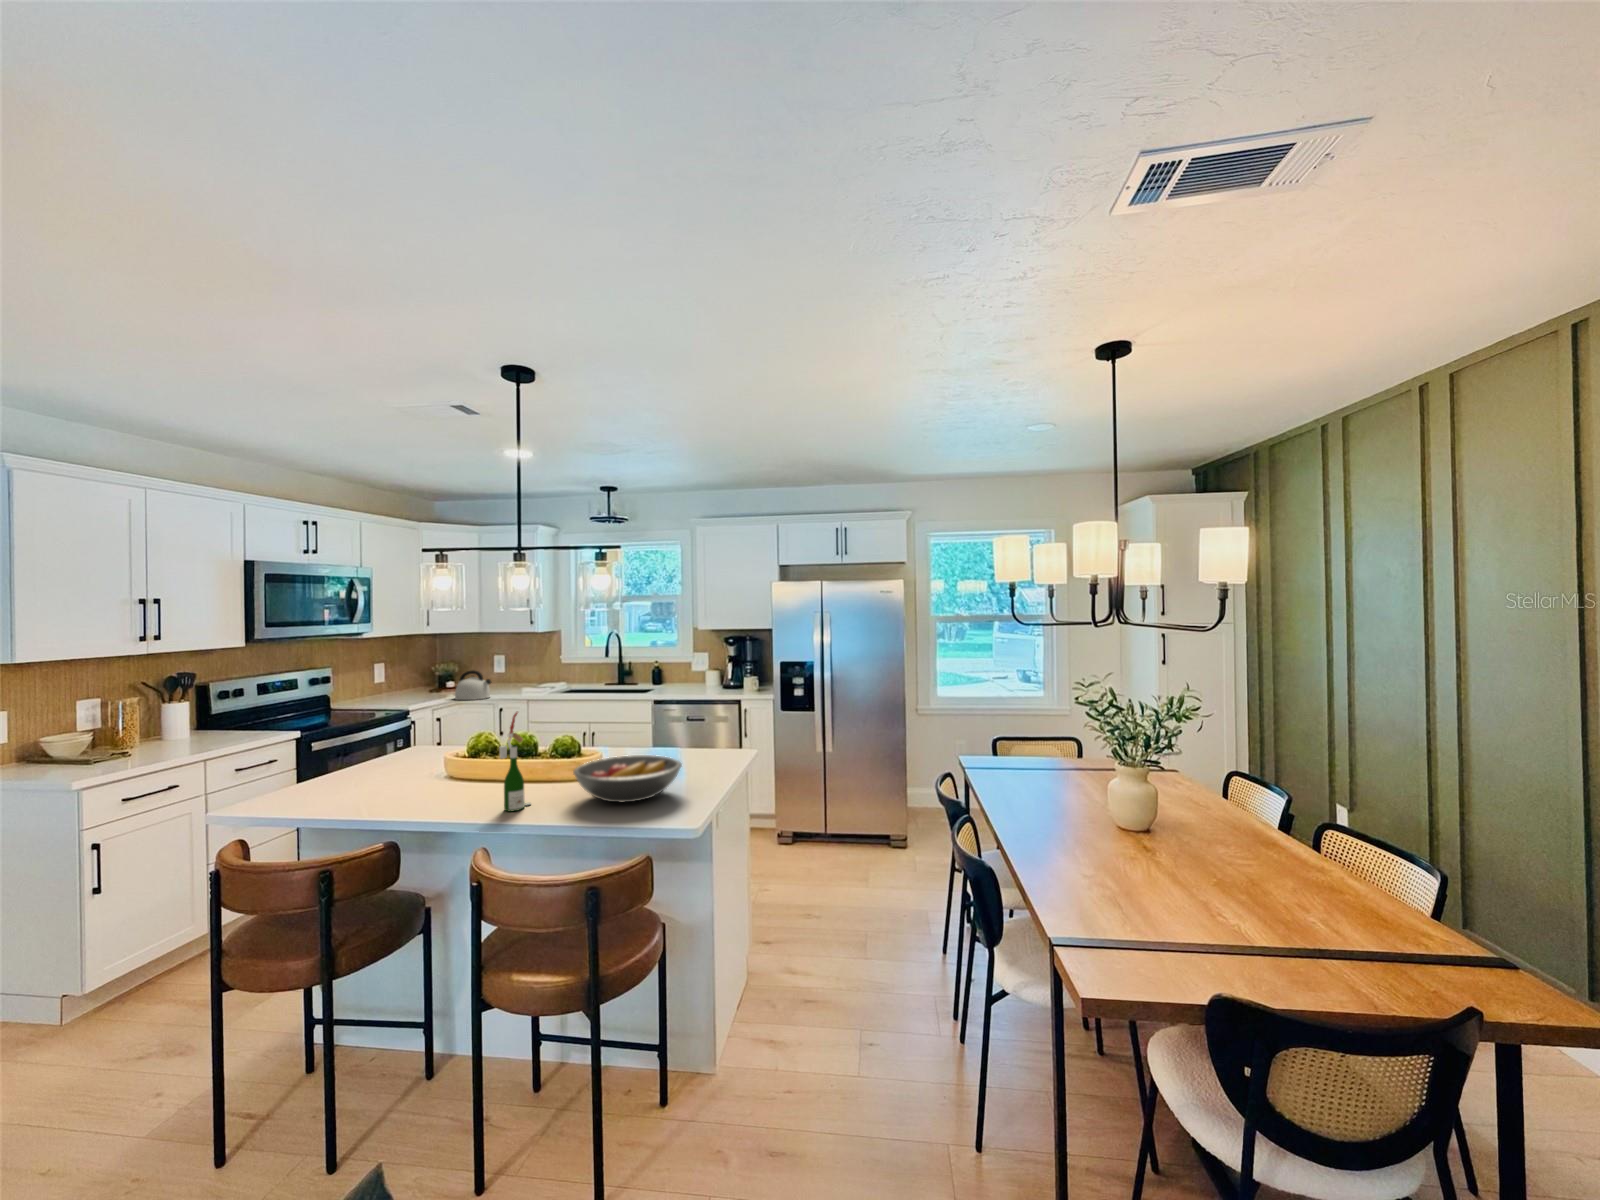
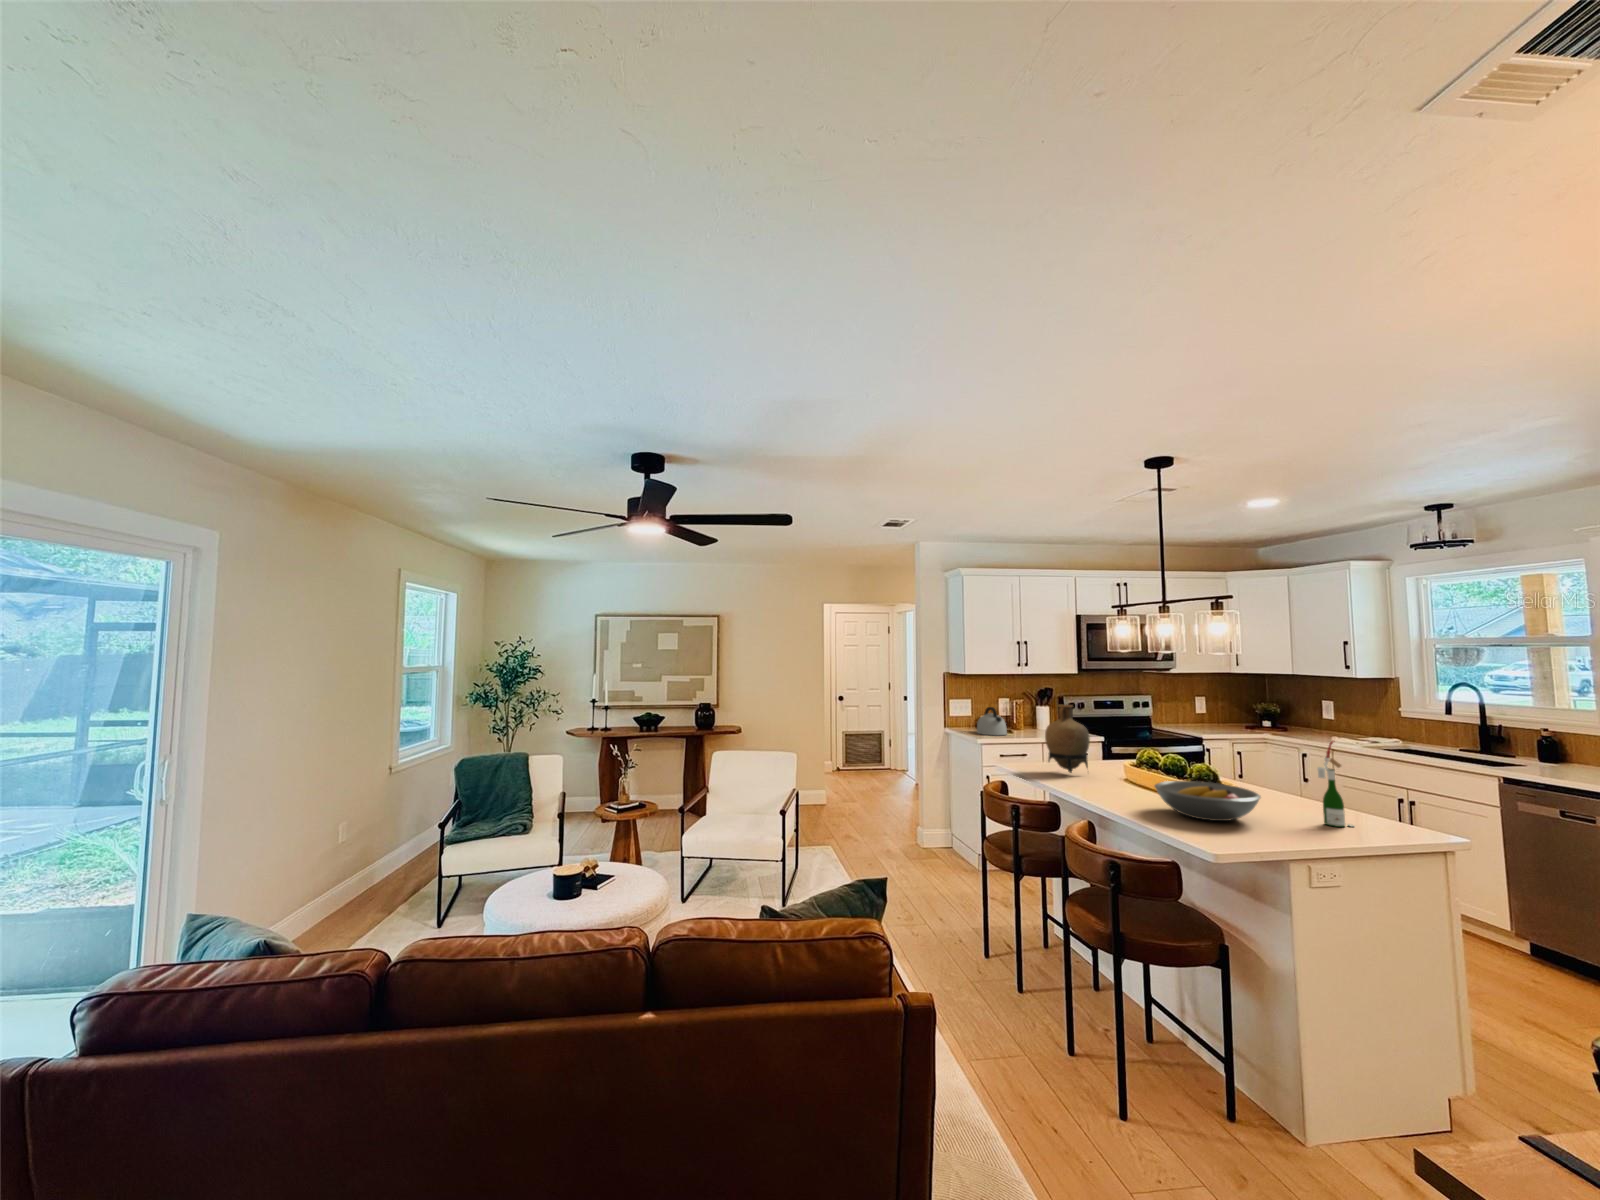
kettle: present [455,670,491,700] -> present [977,707,1007,735]
vase: none [337,691,411,793] -> present [1045,704,1090,773]
wine bottle: present [499,712,531,811] -> present [1318,741,1354,827]

